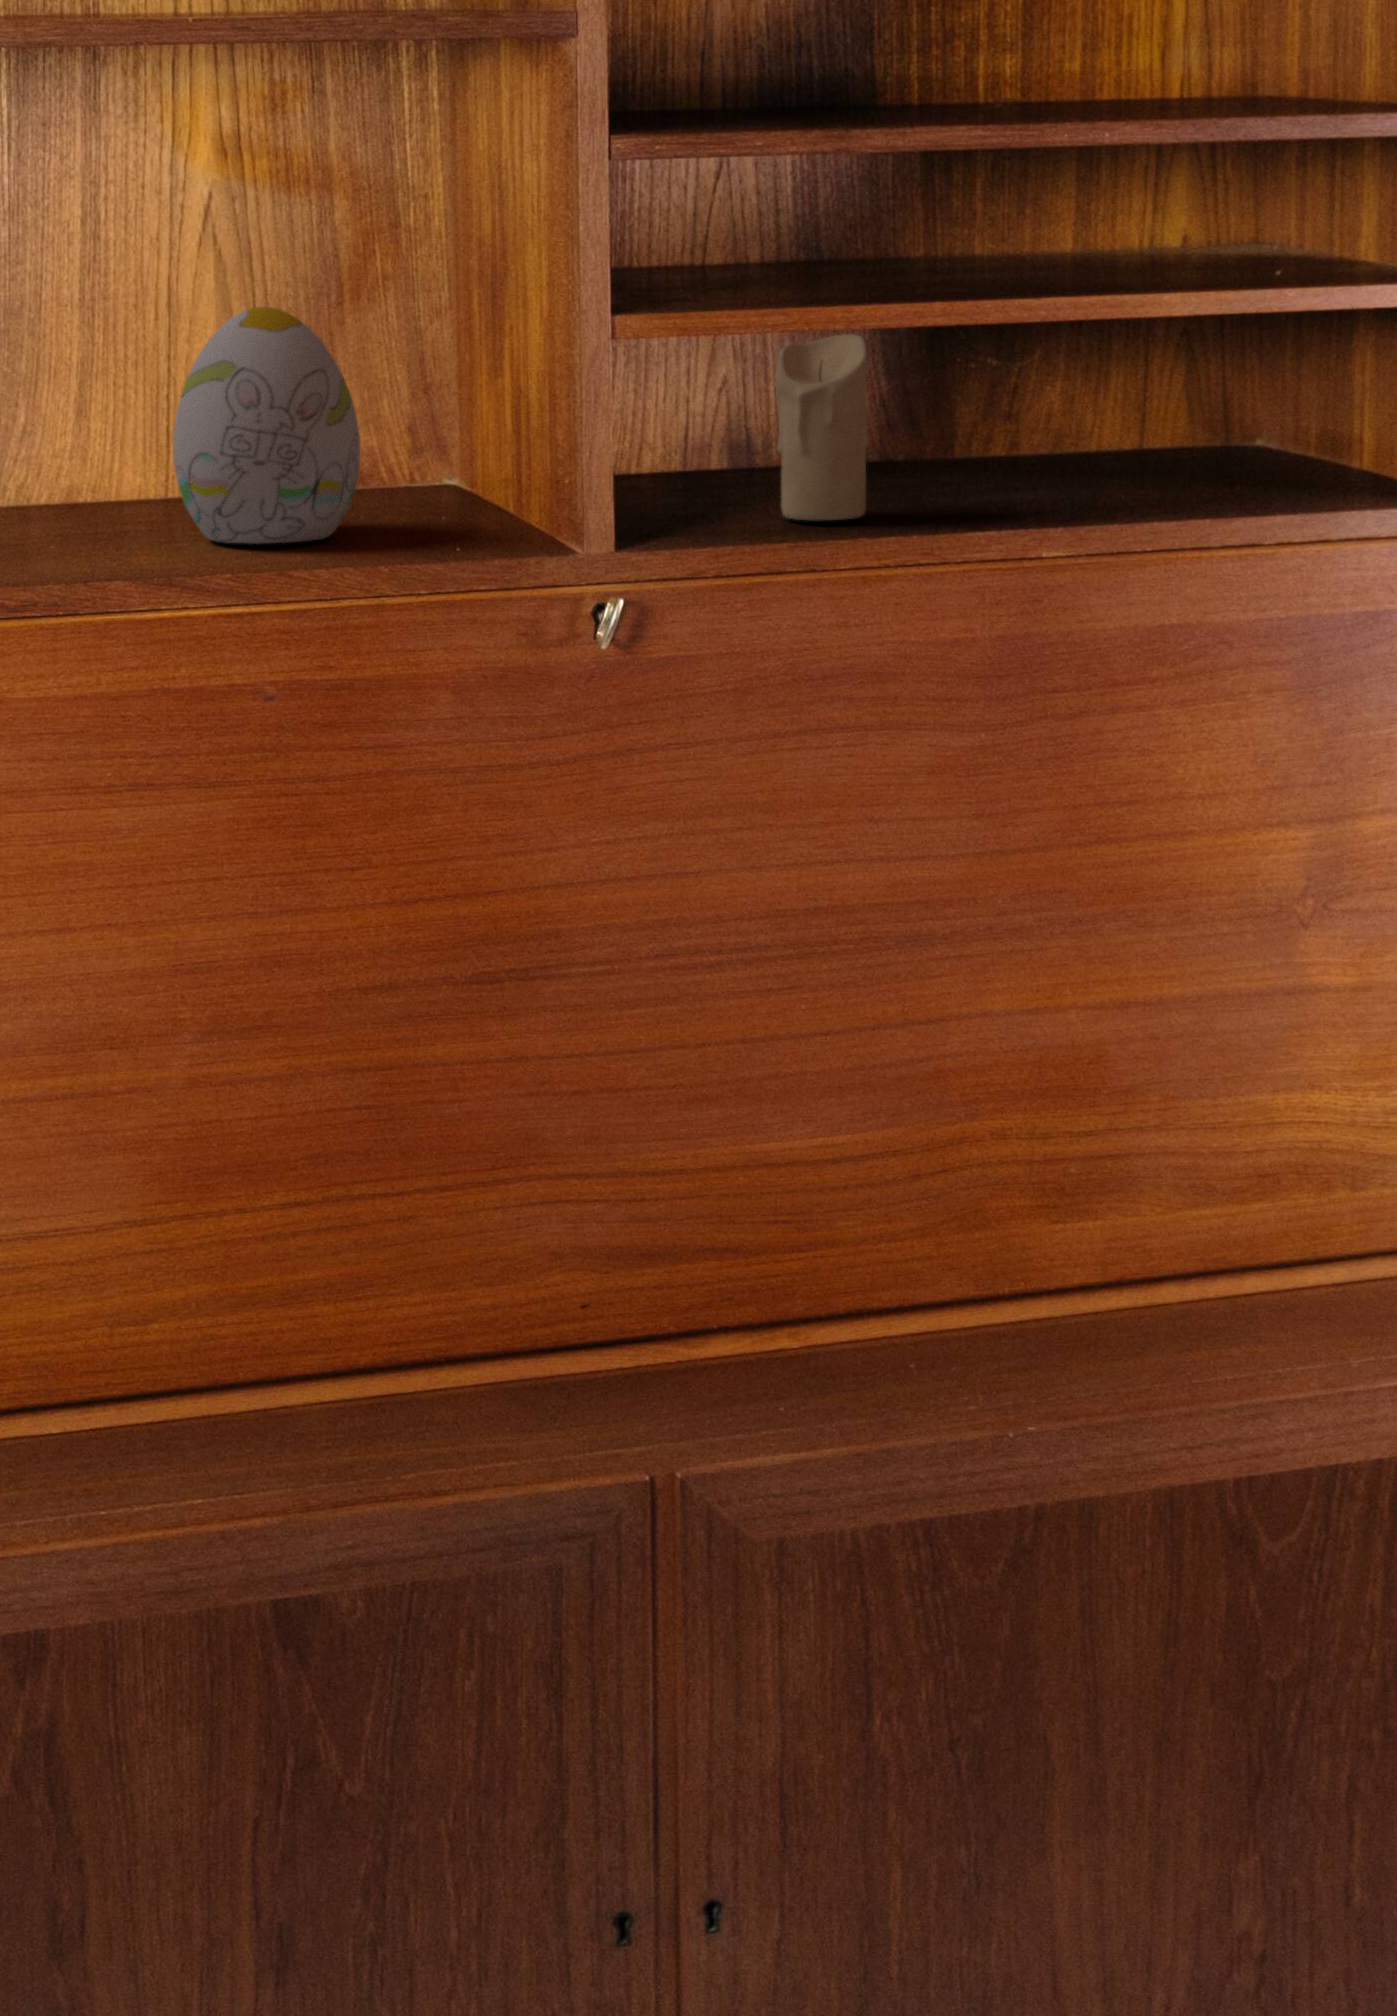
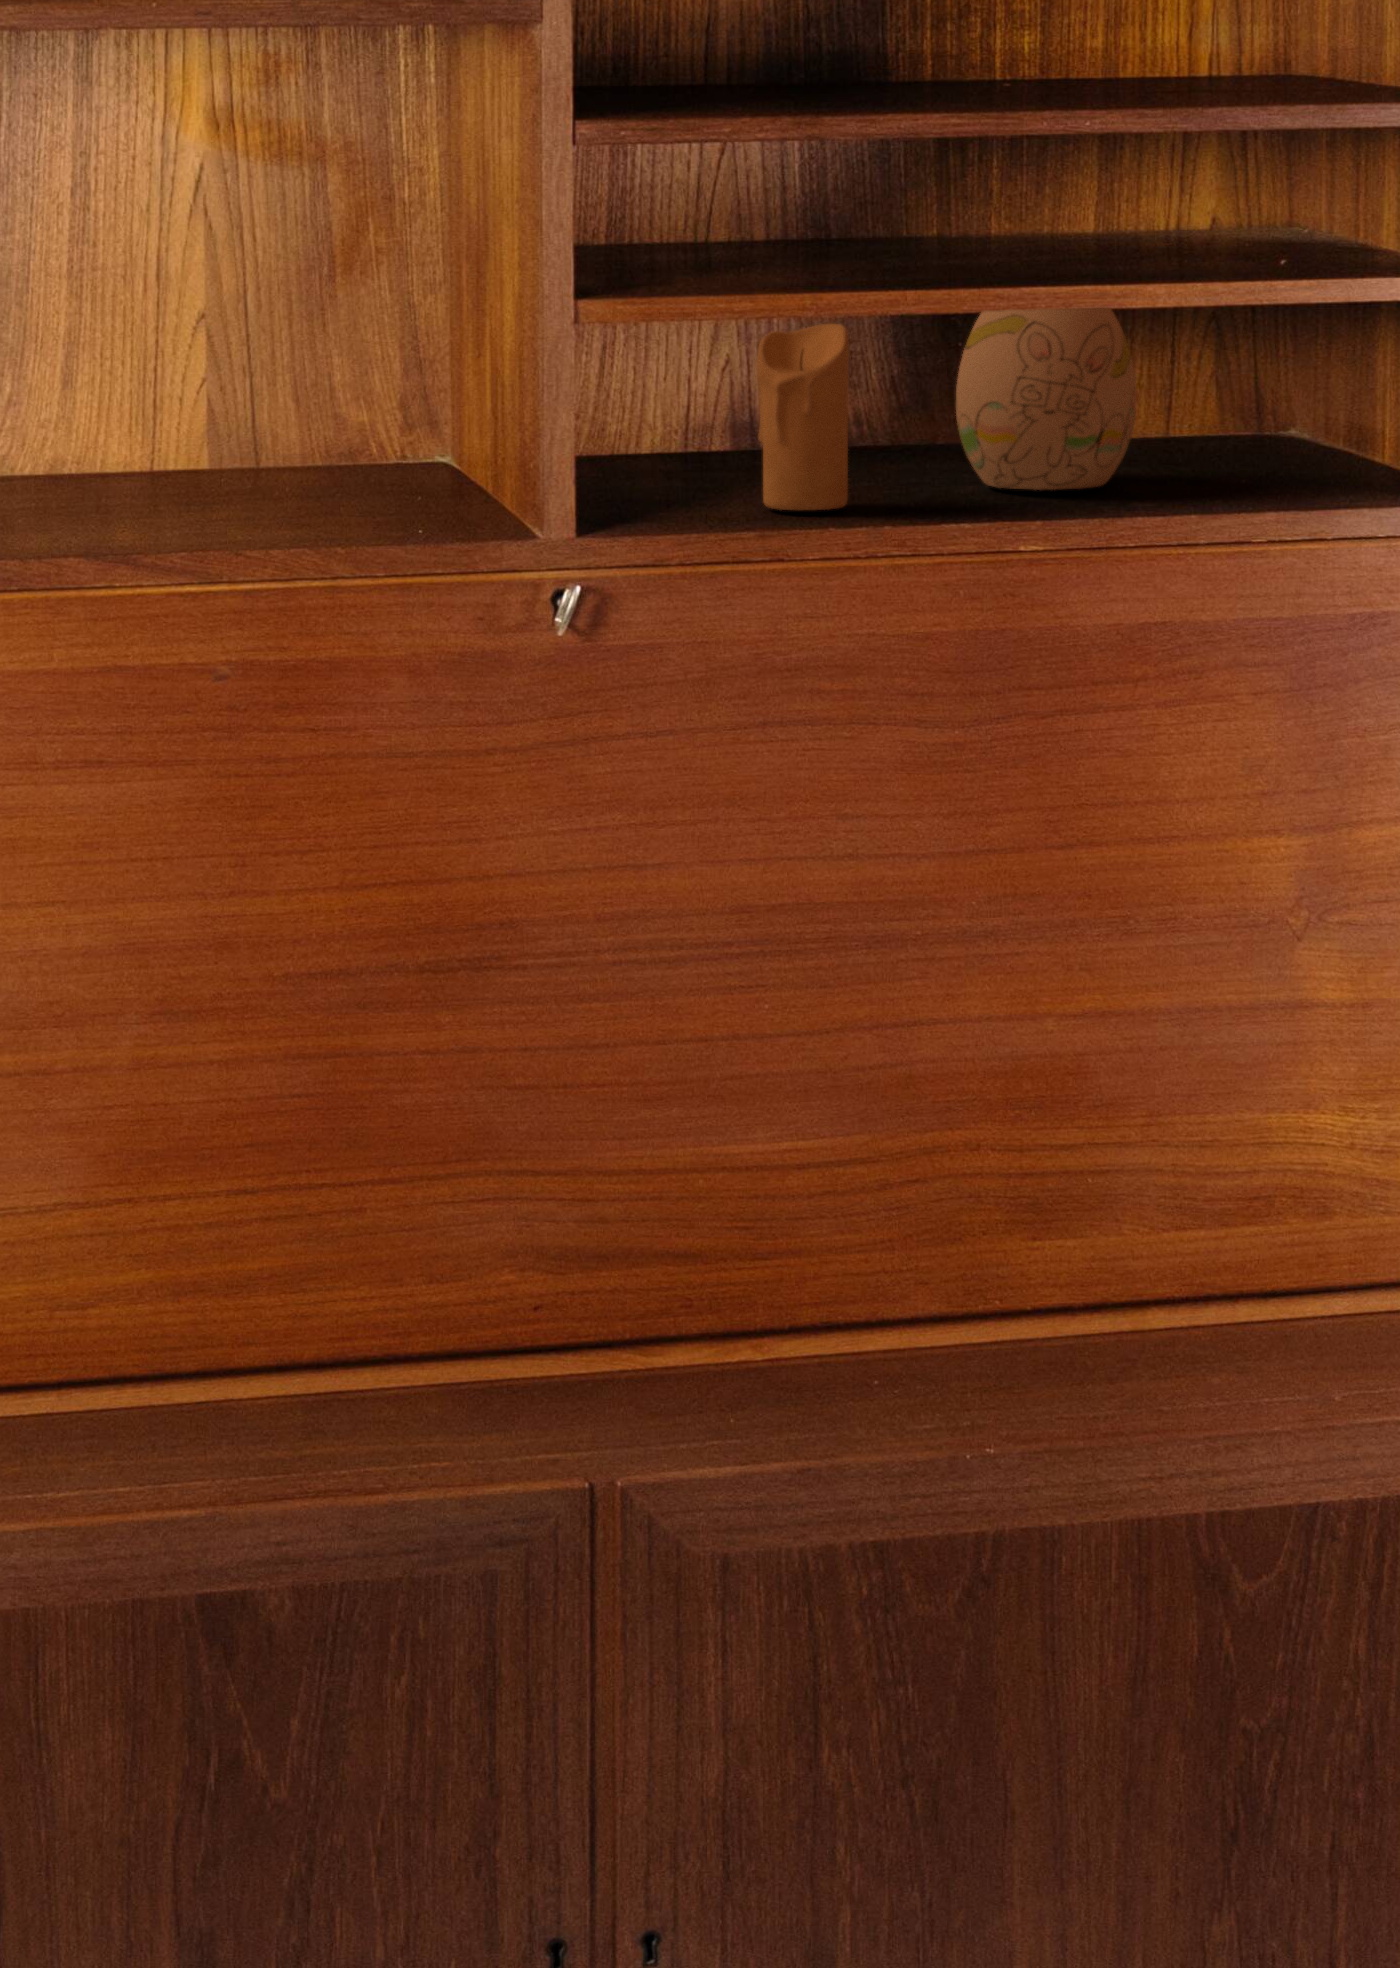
decorative egg: present [173,307,360,544] -> present [956,308,1137,490]

